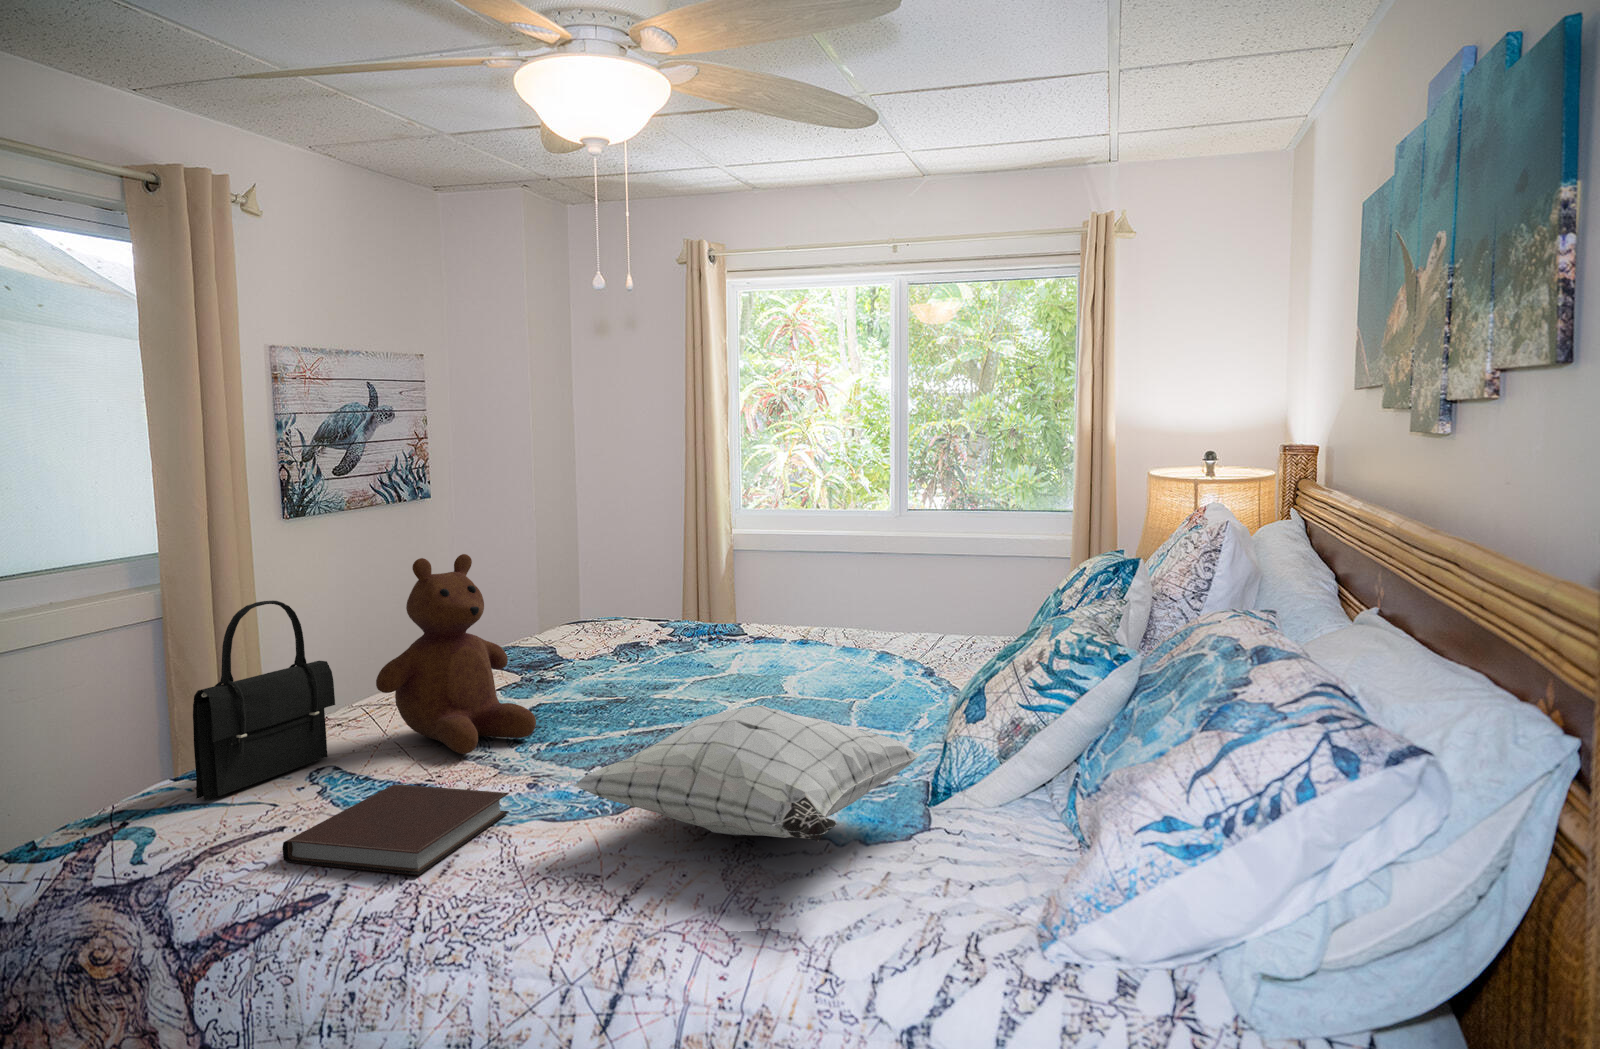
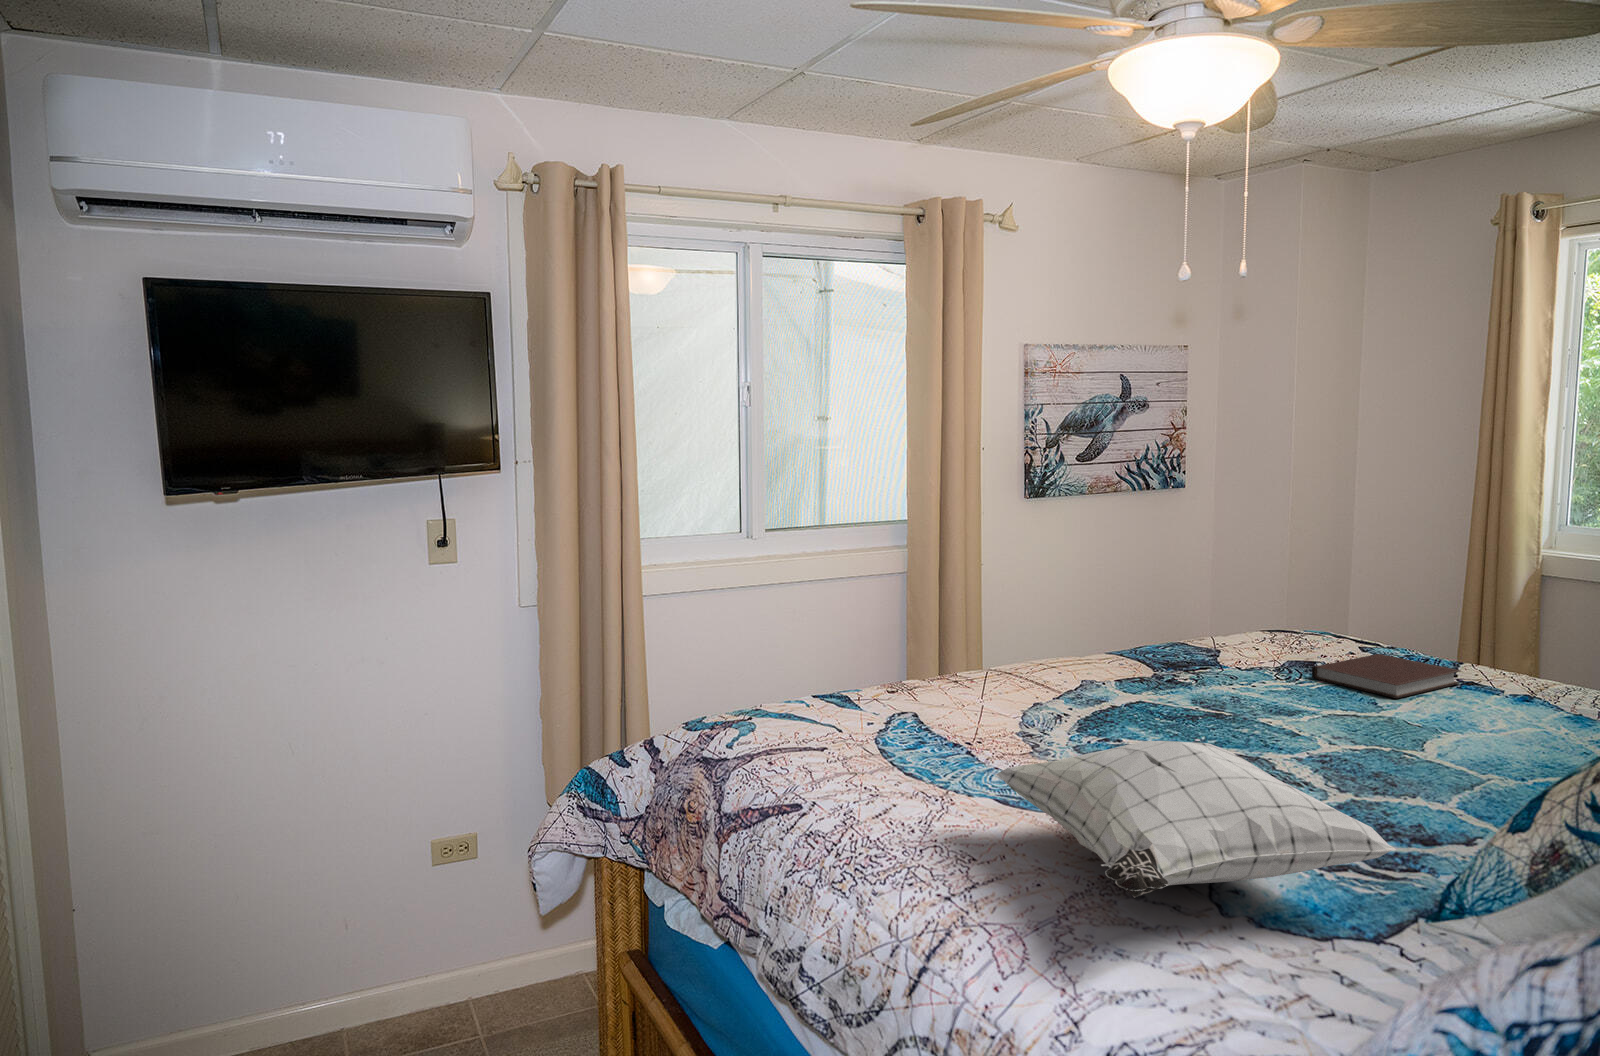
teddy bear: present [376,554,536,754] -> none [958,548,1089,725]
handbag: present [193,600,335,801] -> none [809,573,924,716]
notebook: present [283,785,509,875] -> present [1312,654,1461,698]

